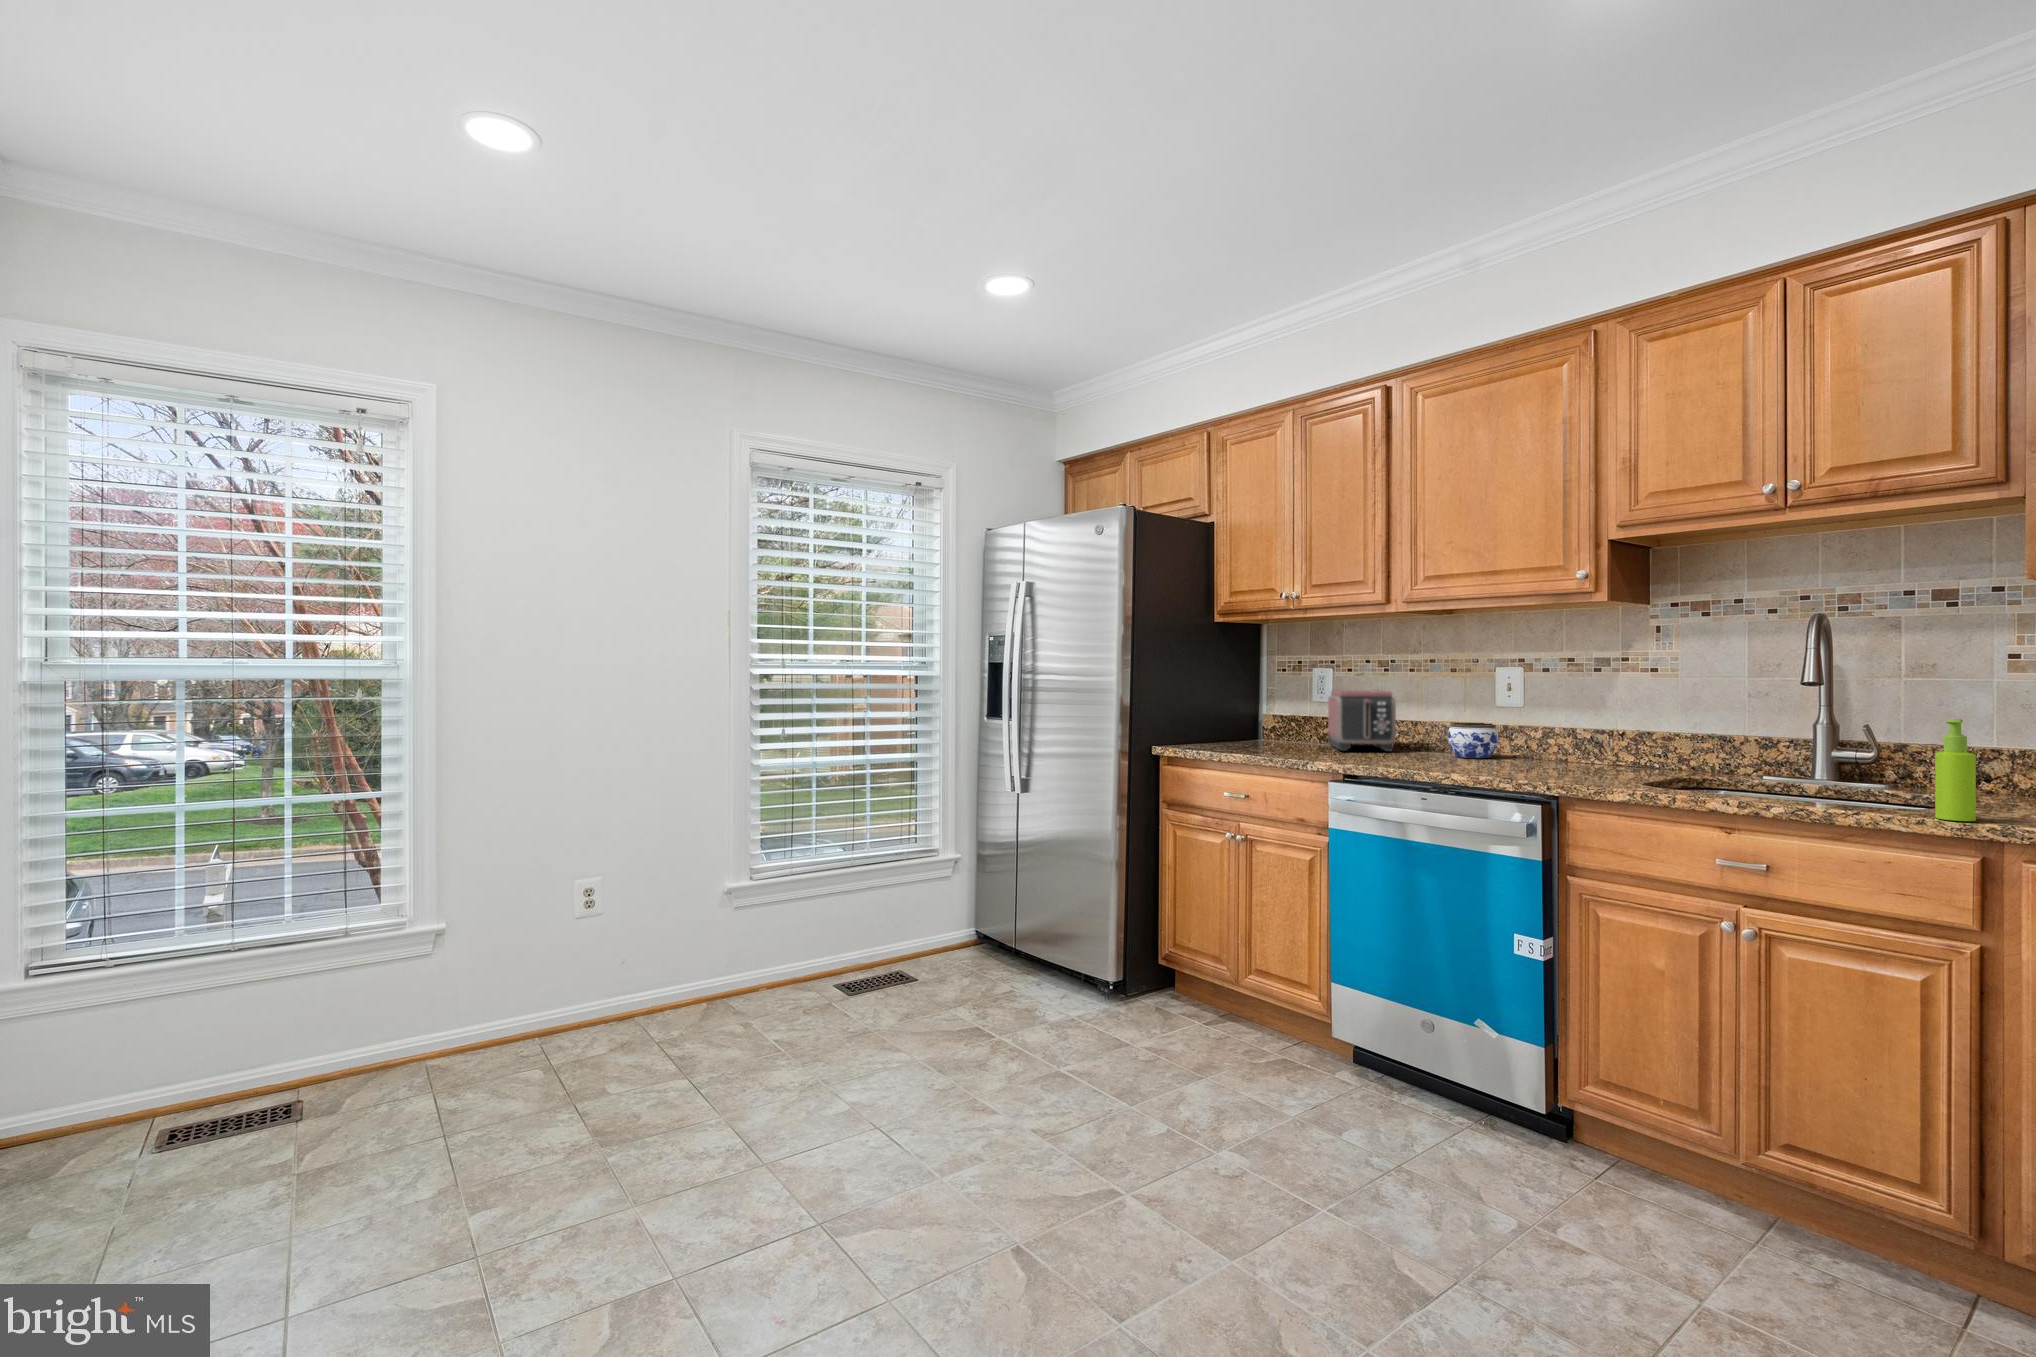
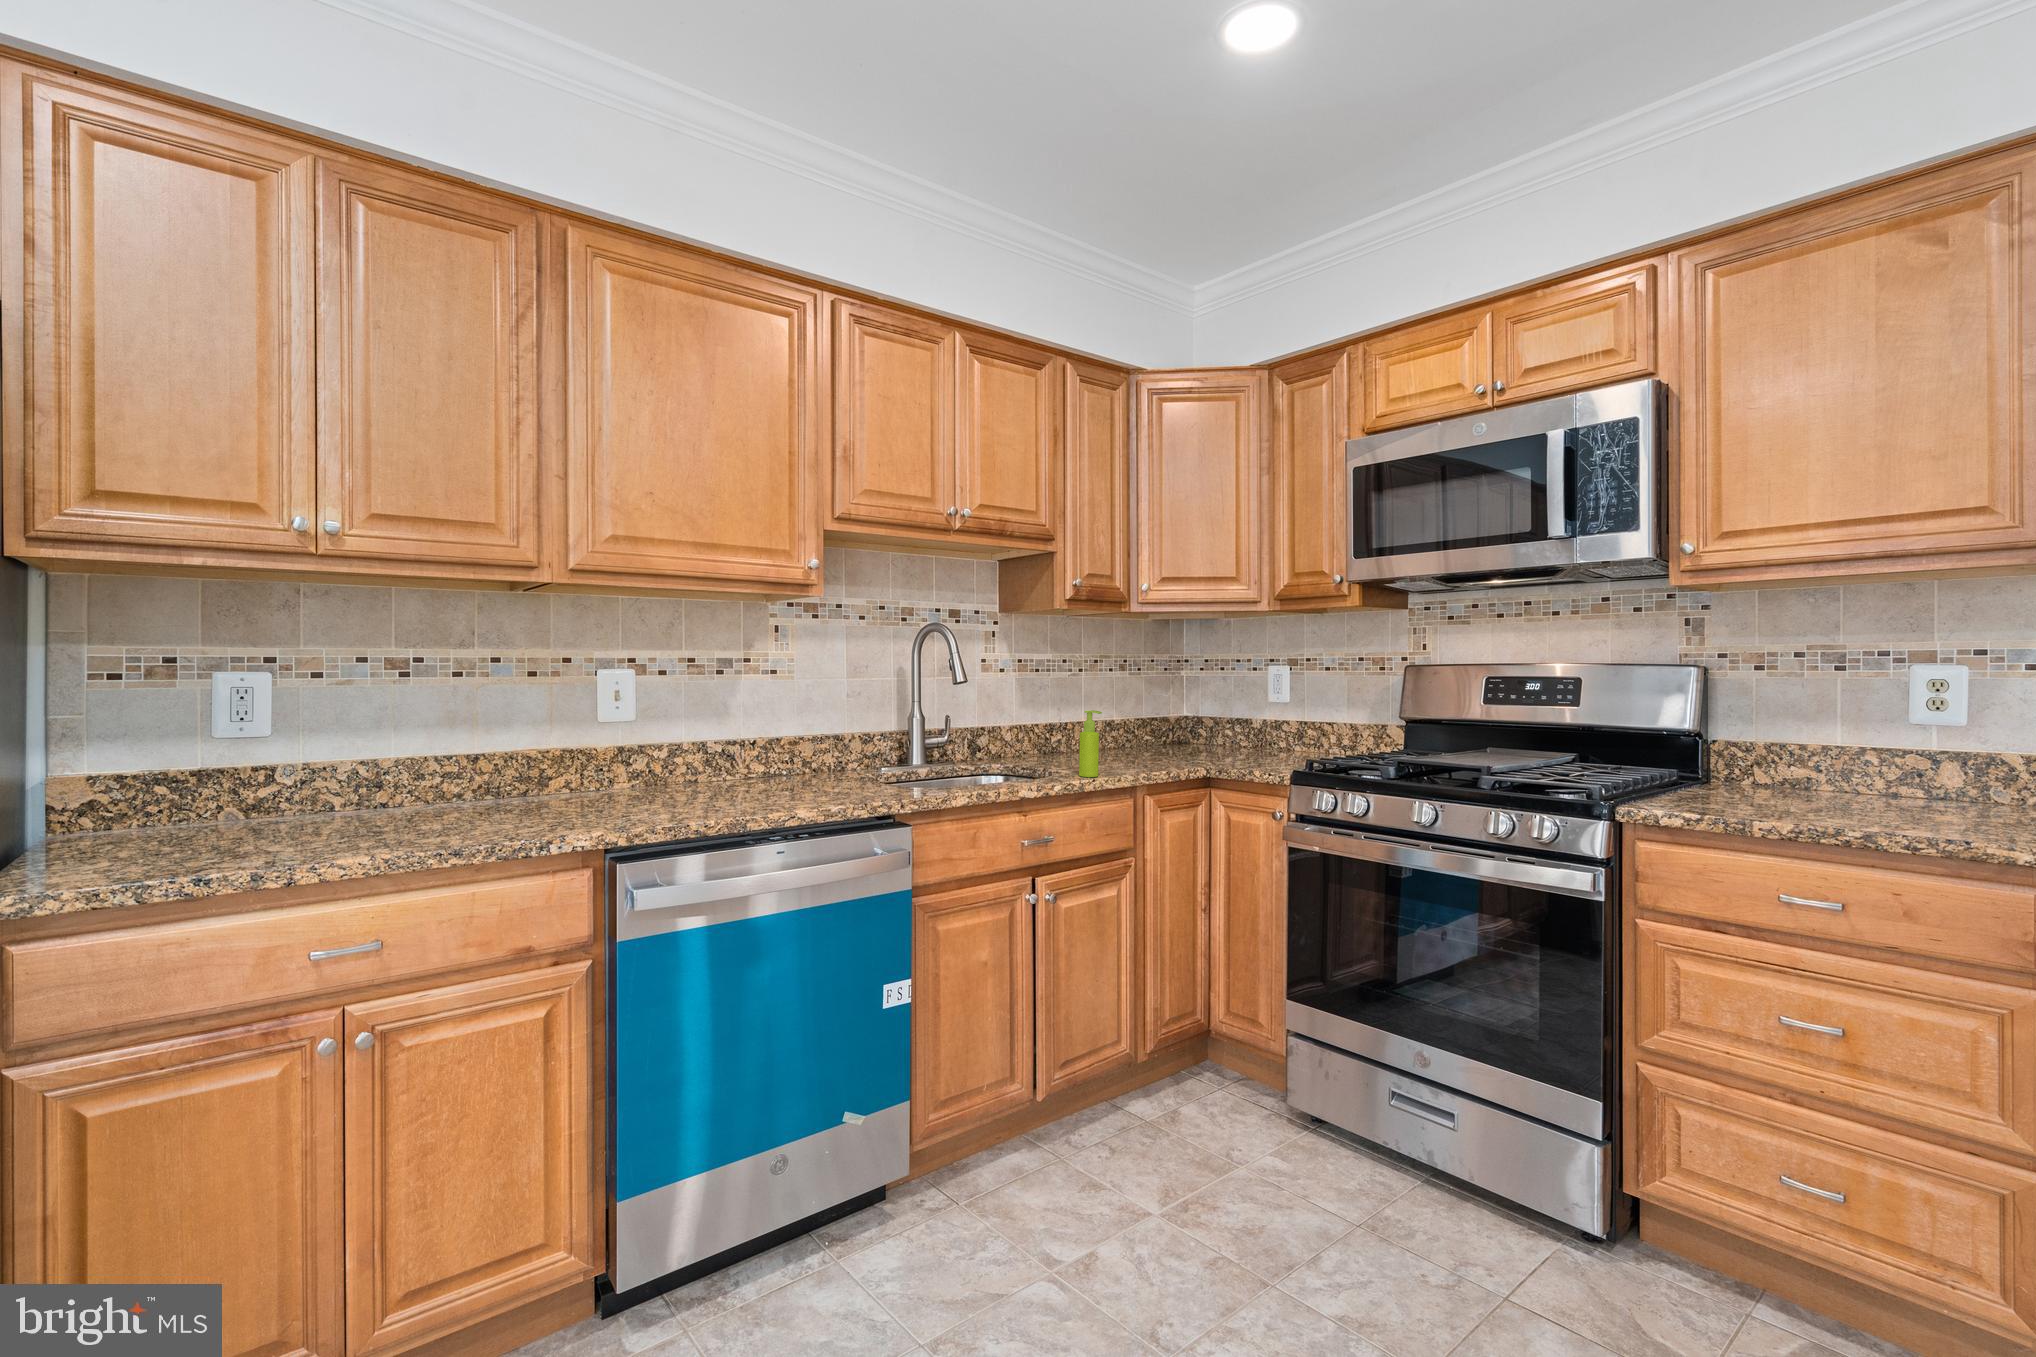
toaster: present [1328,690,1396,751] -> none [309,708,523,822]
jar: present [1448,723,1499,758] -> none [588,746,658,798]

